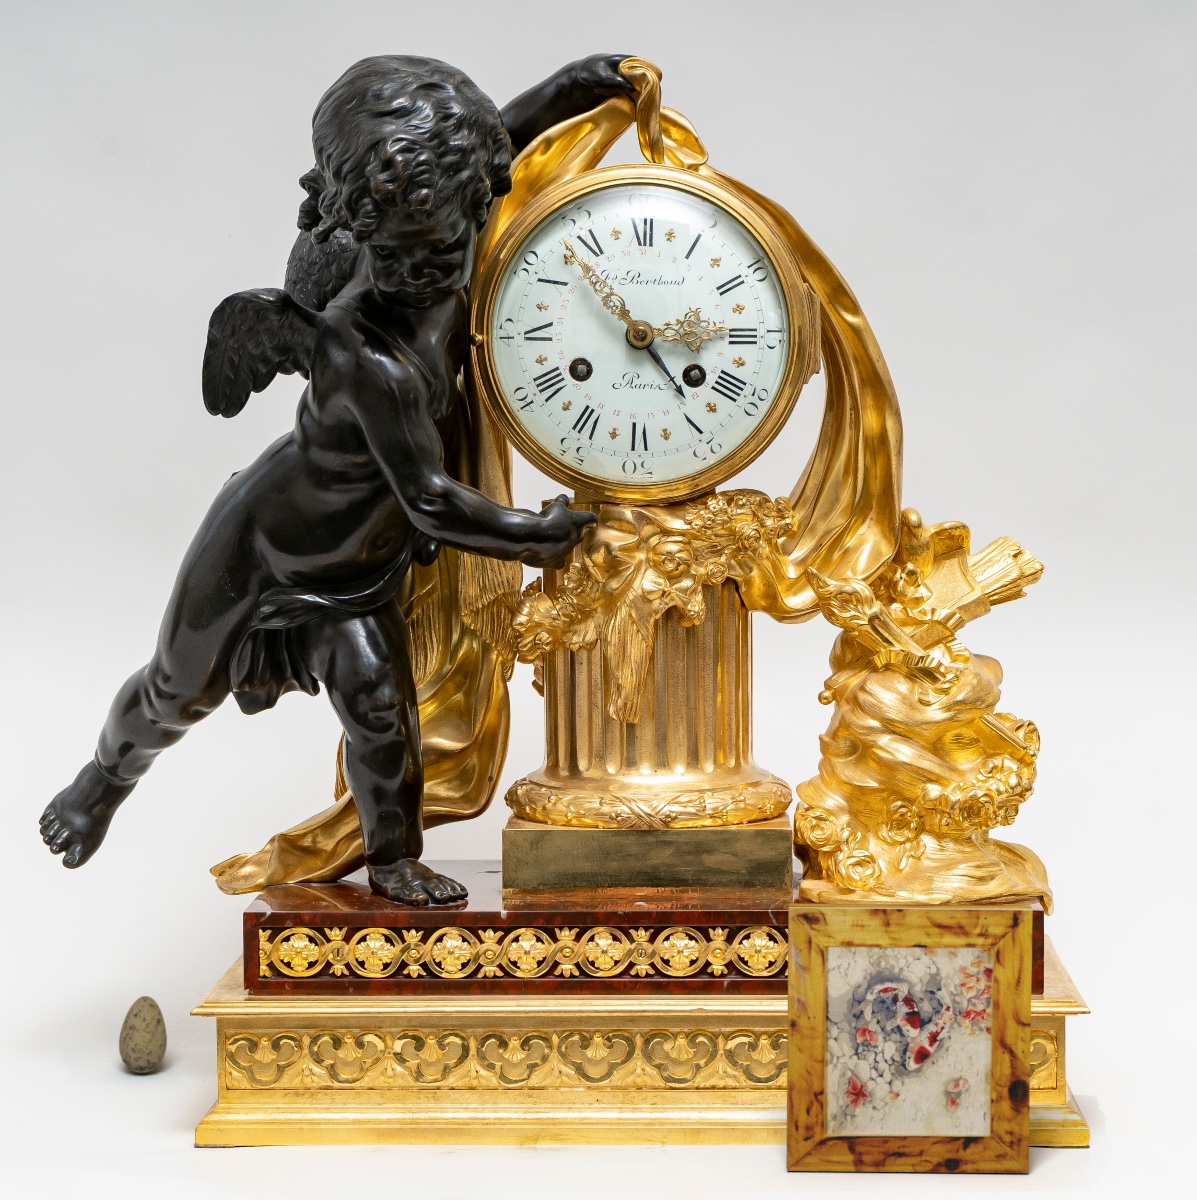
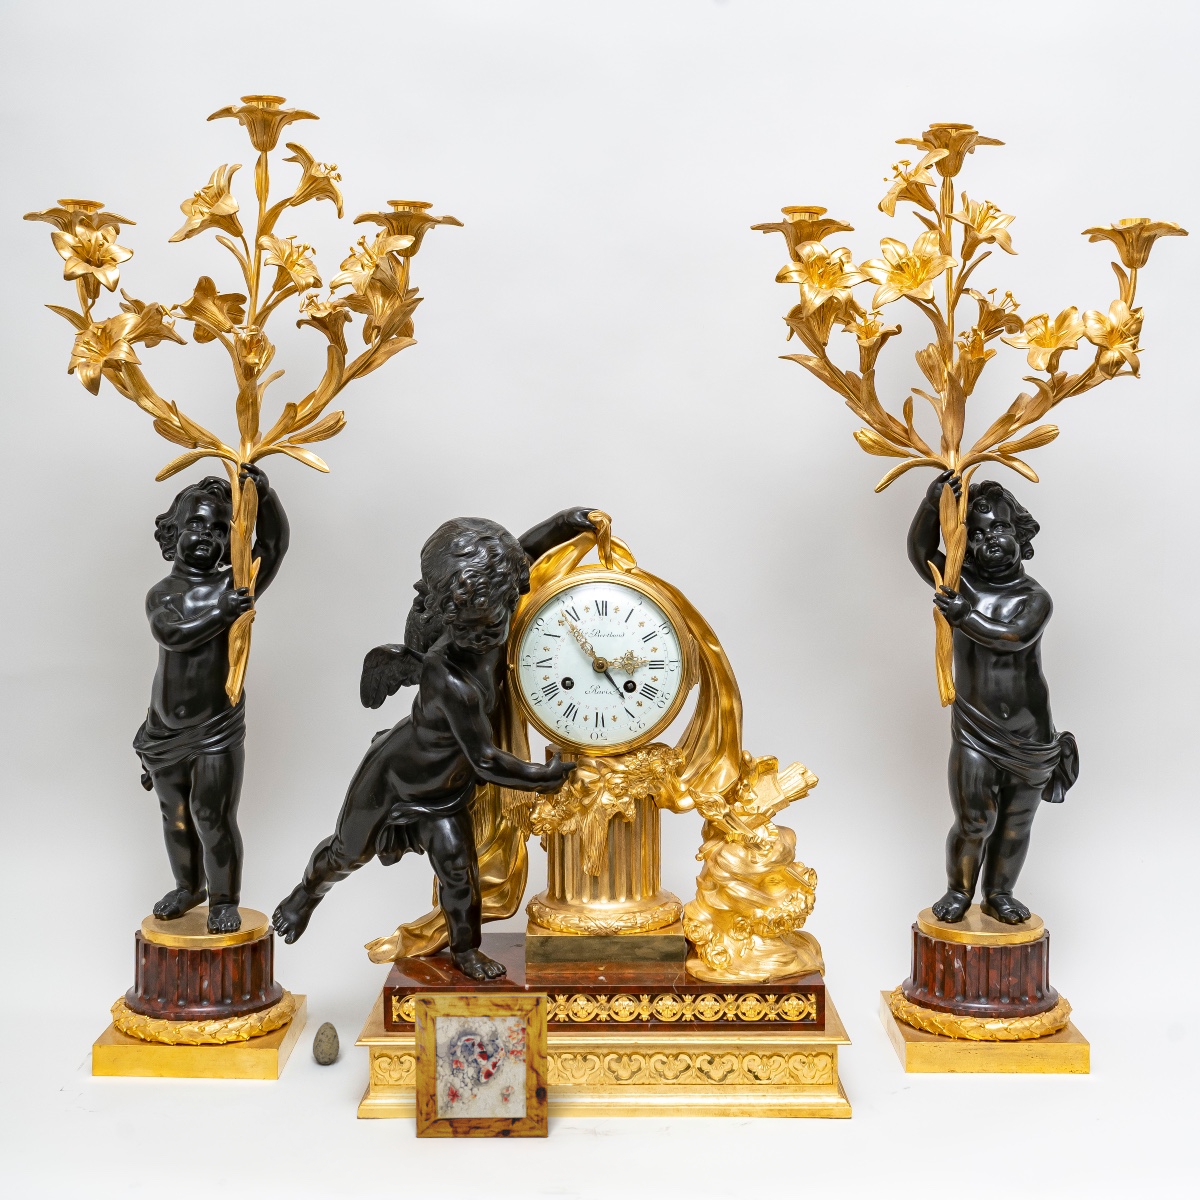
picture frame: present [786,903,1033,1173] -> present [415,992,548,1137]

